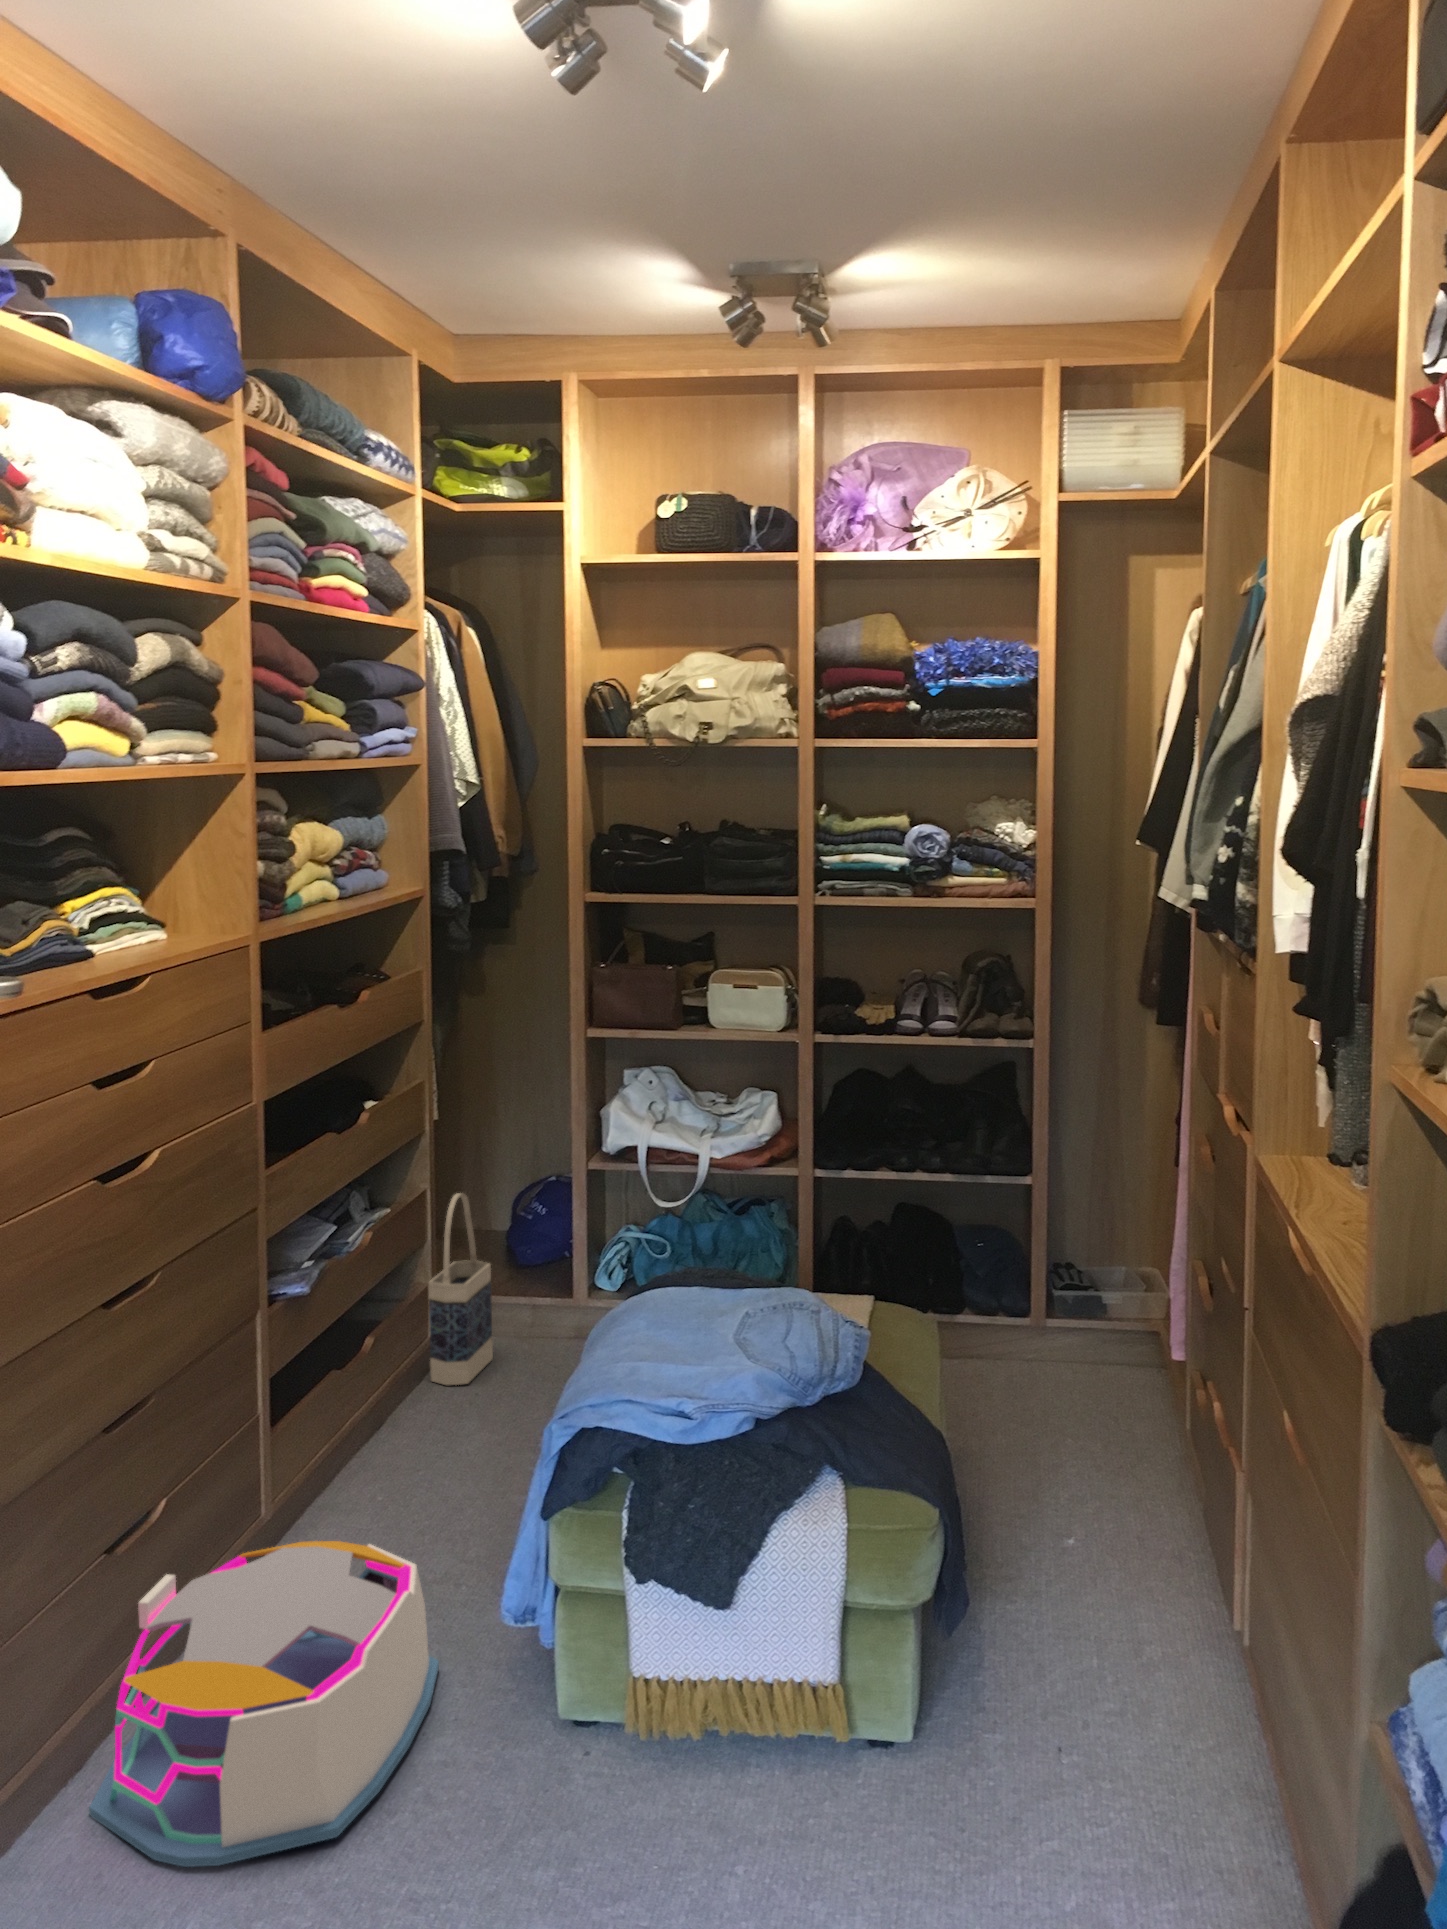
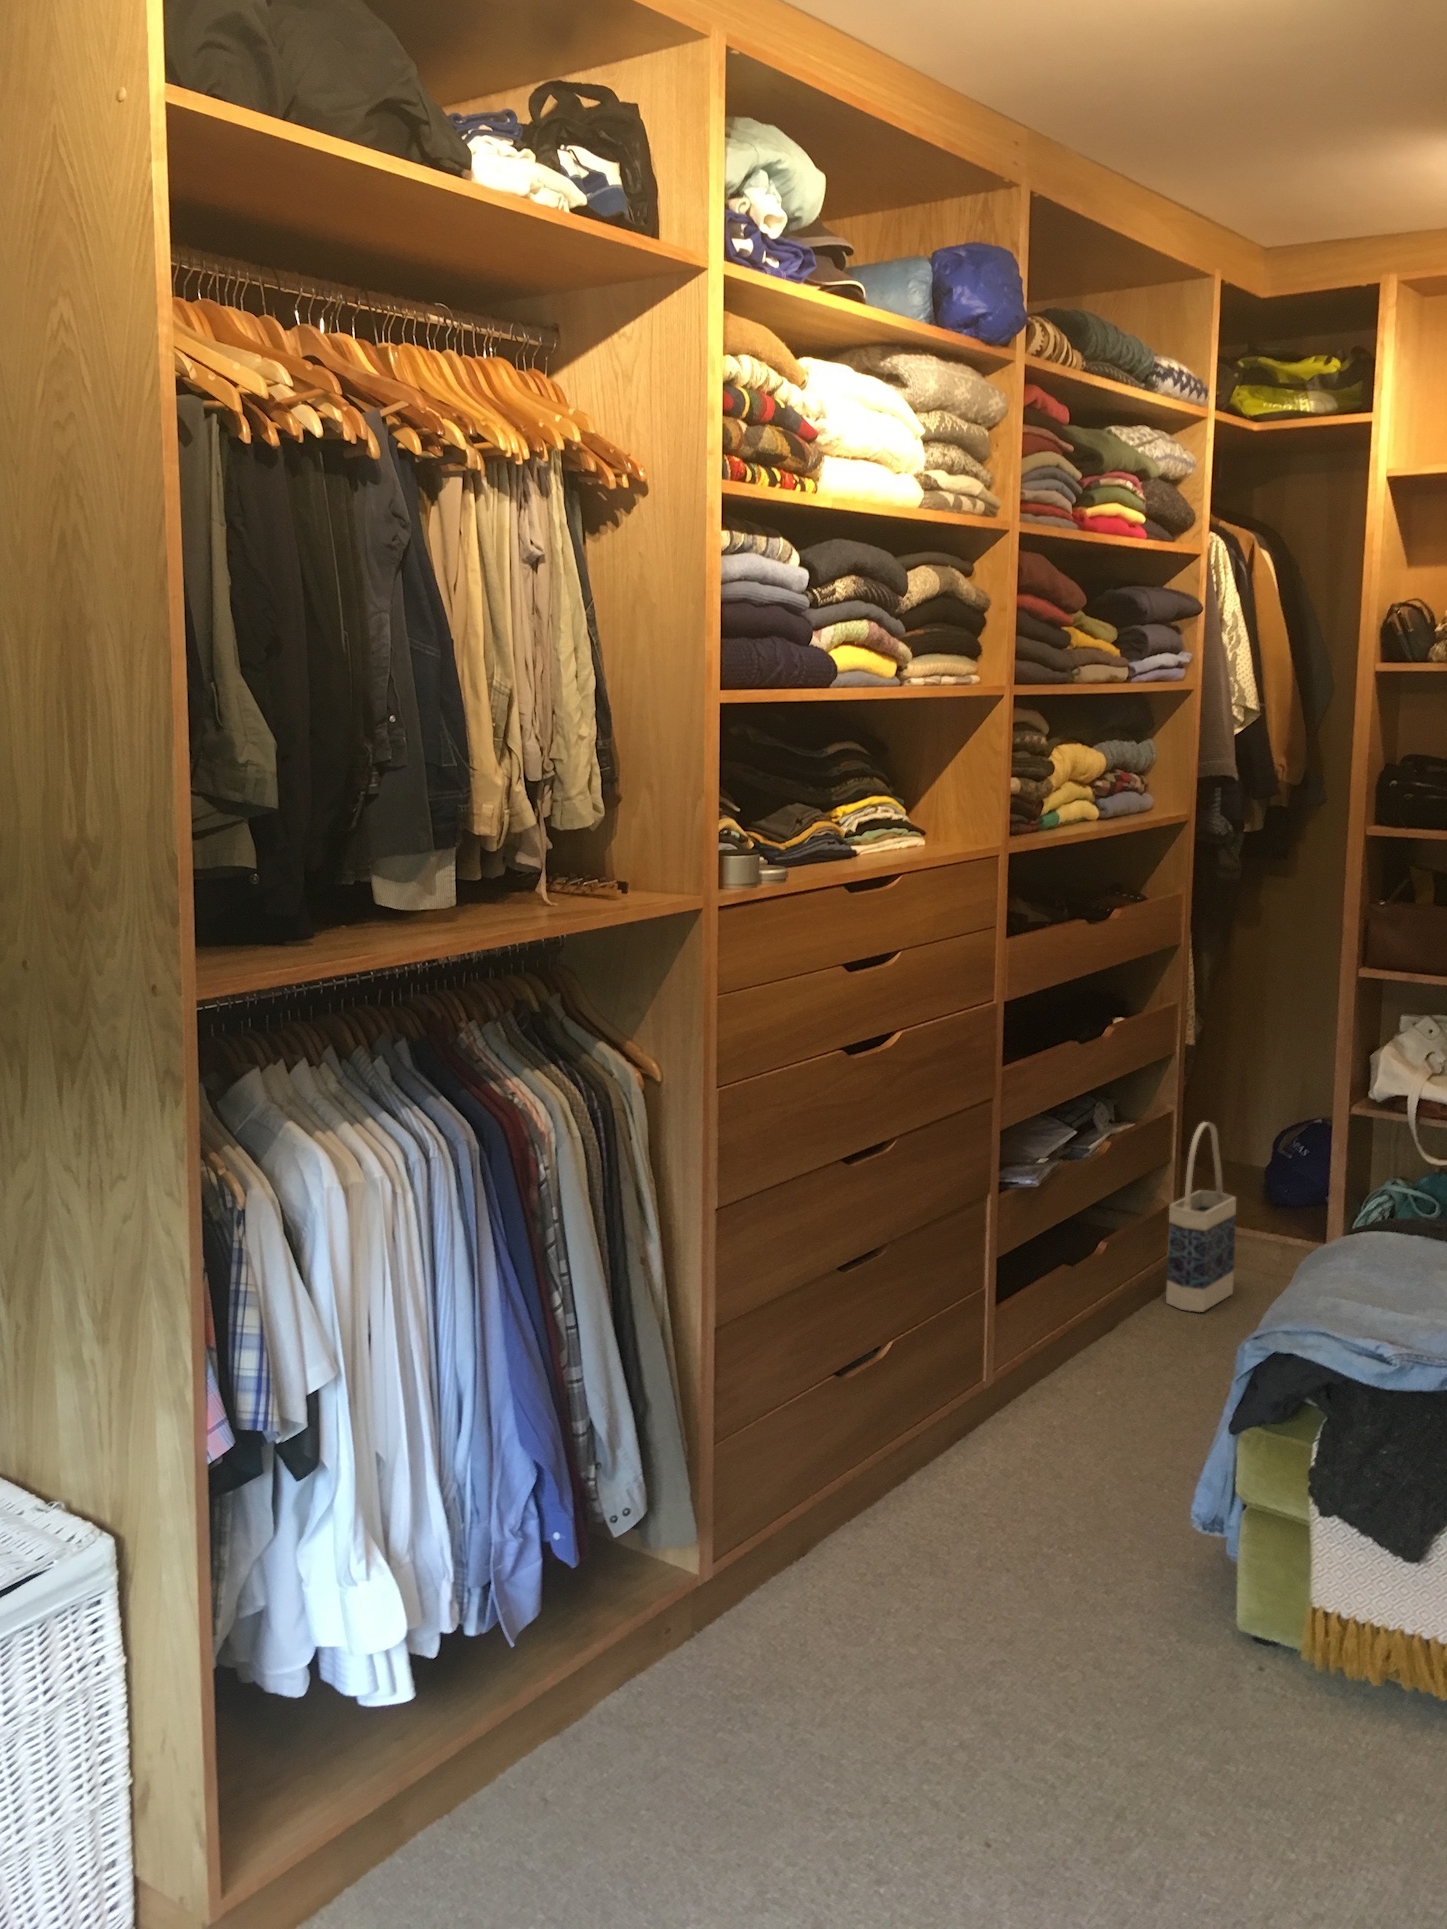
storage bin: present [89,1541,439,1867] -> none [806,1409,1127,1670]

